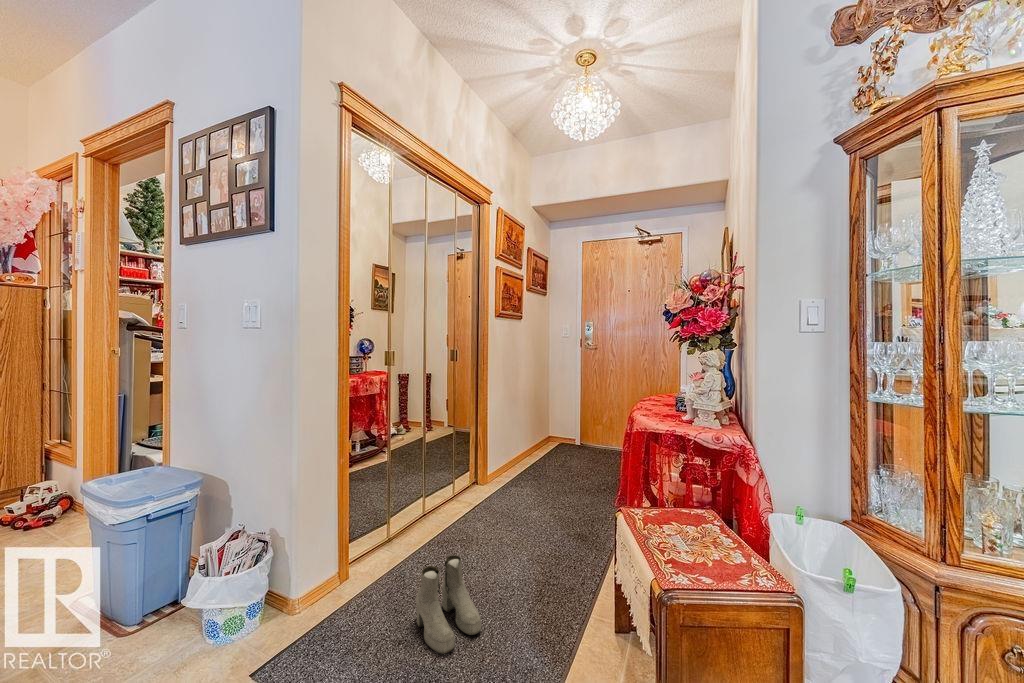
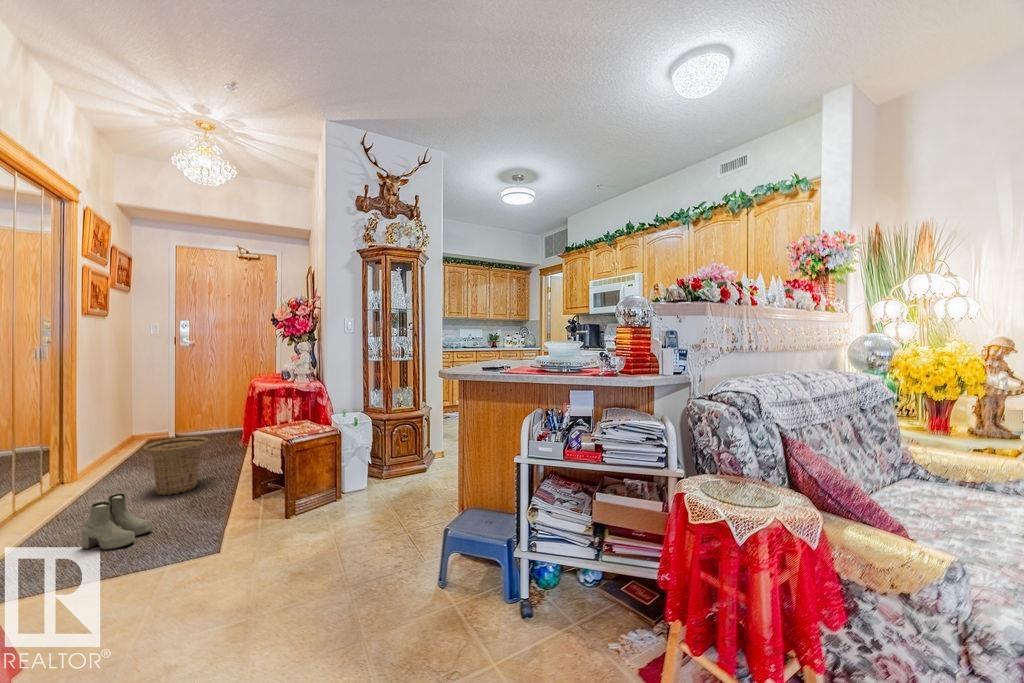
basket: none [513,471,579,554] -> present [143,437,209,495]

